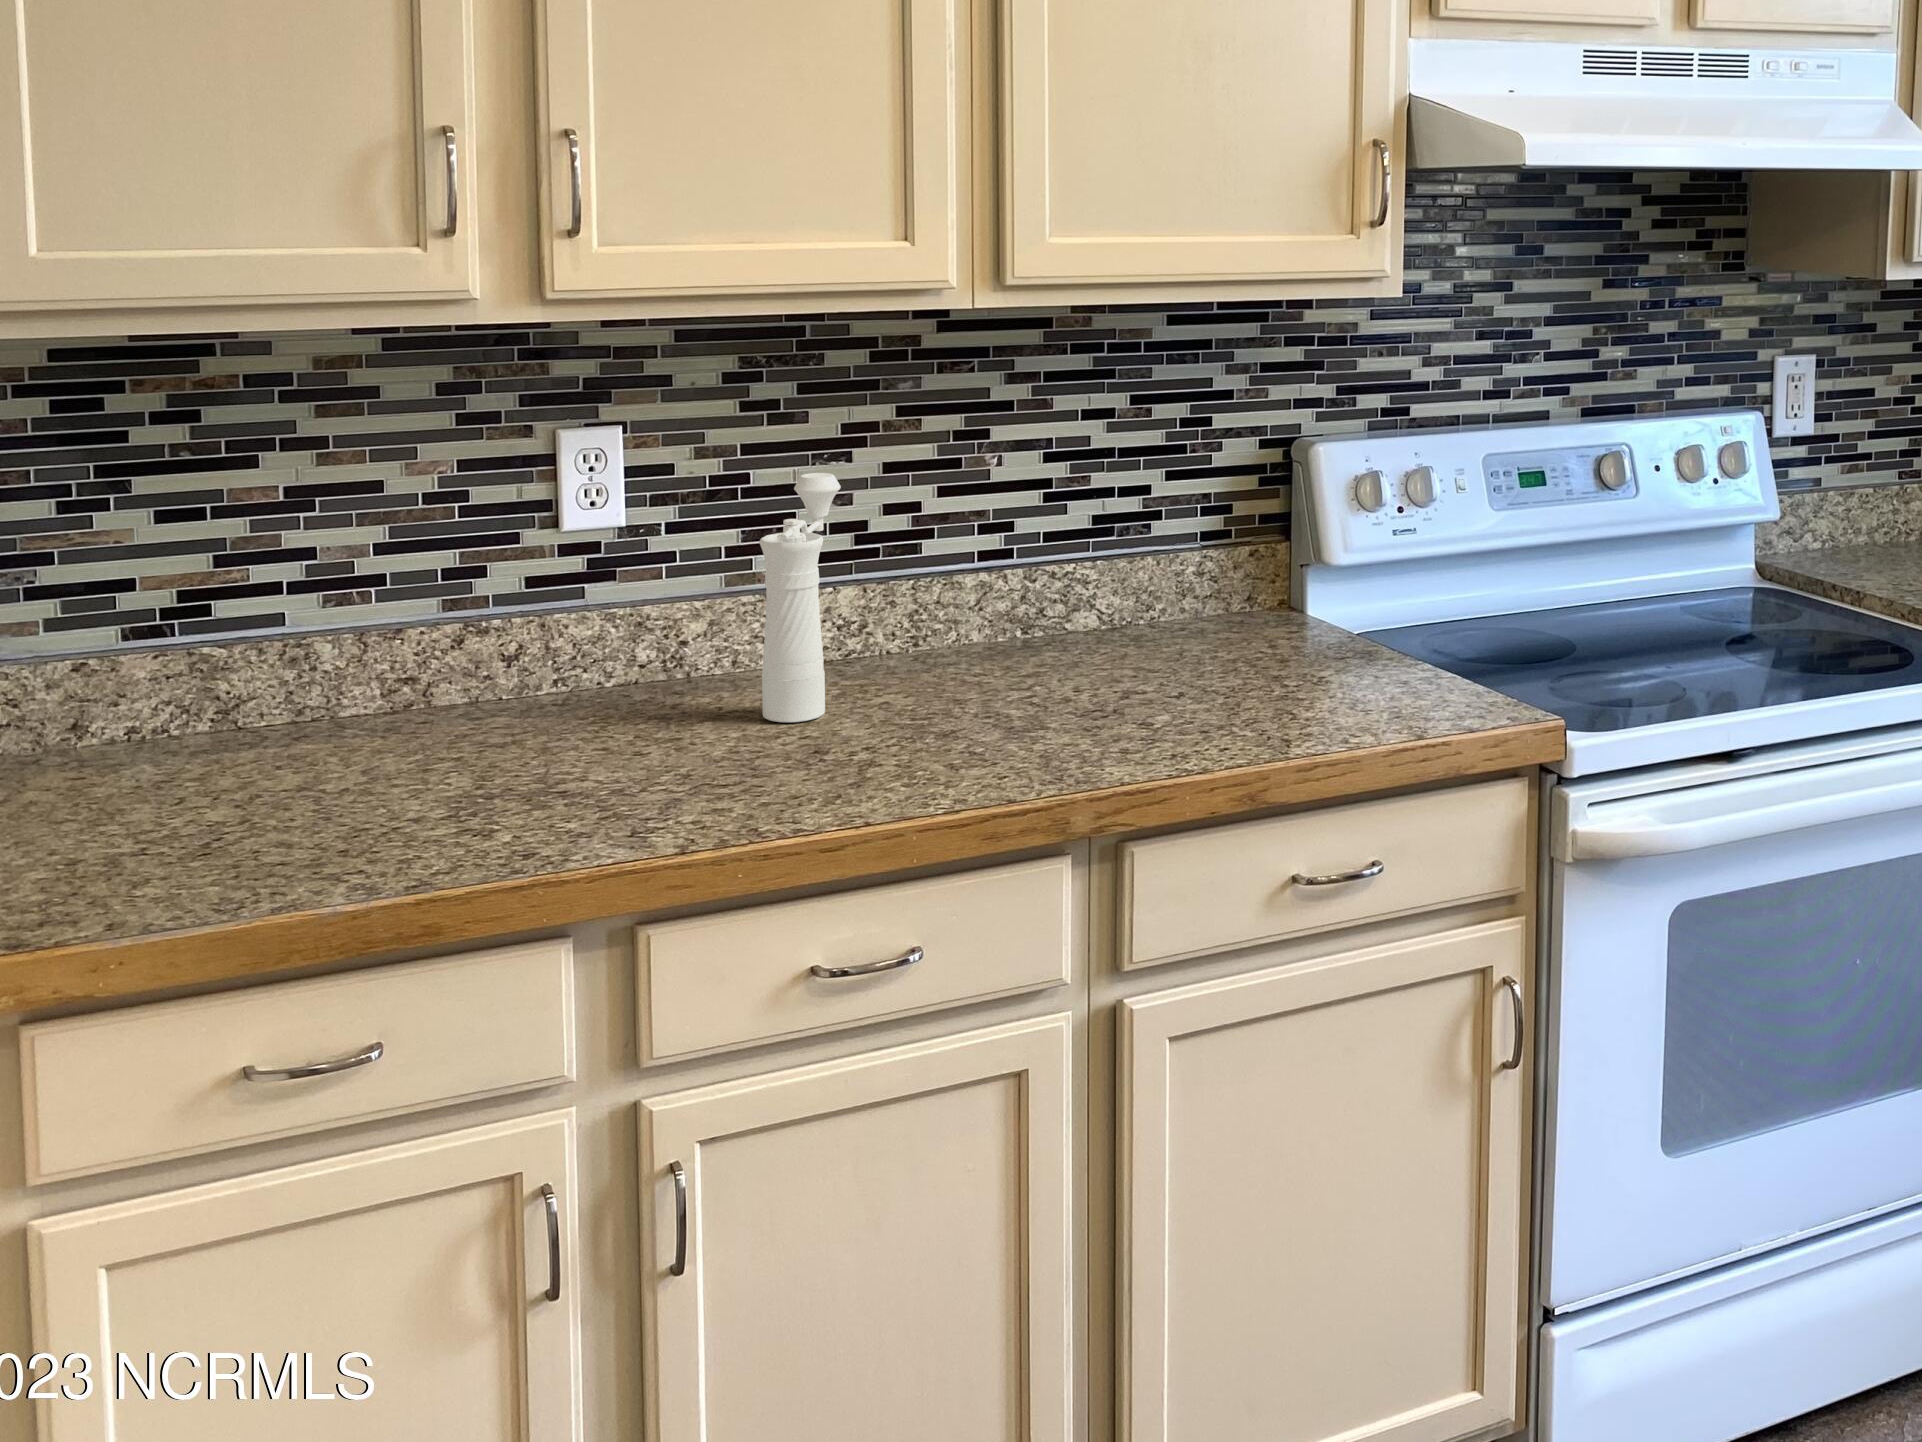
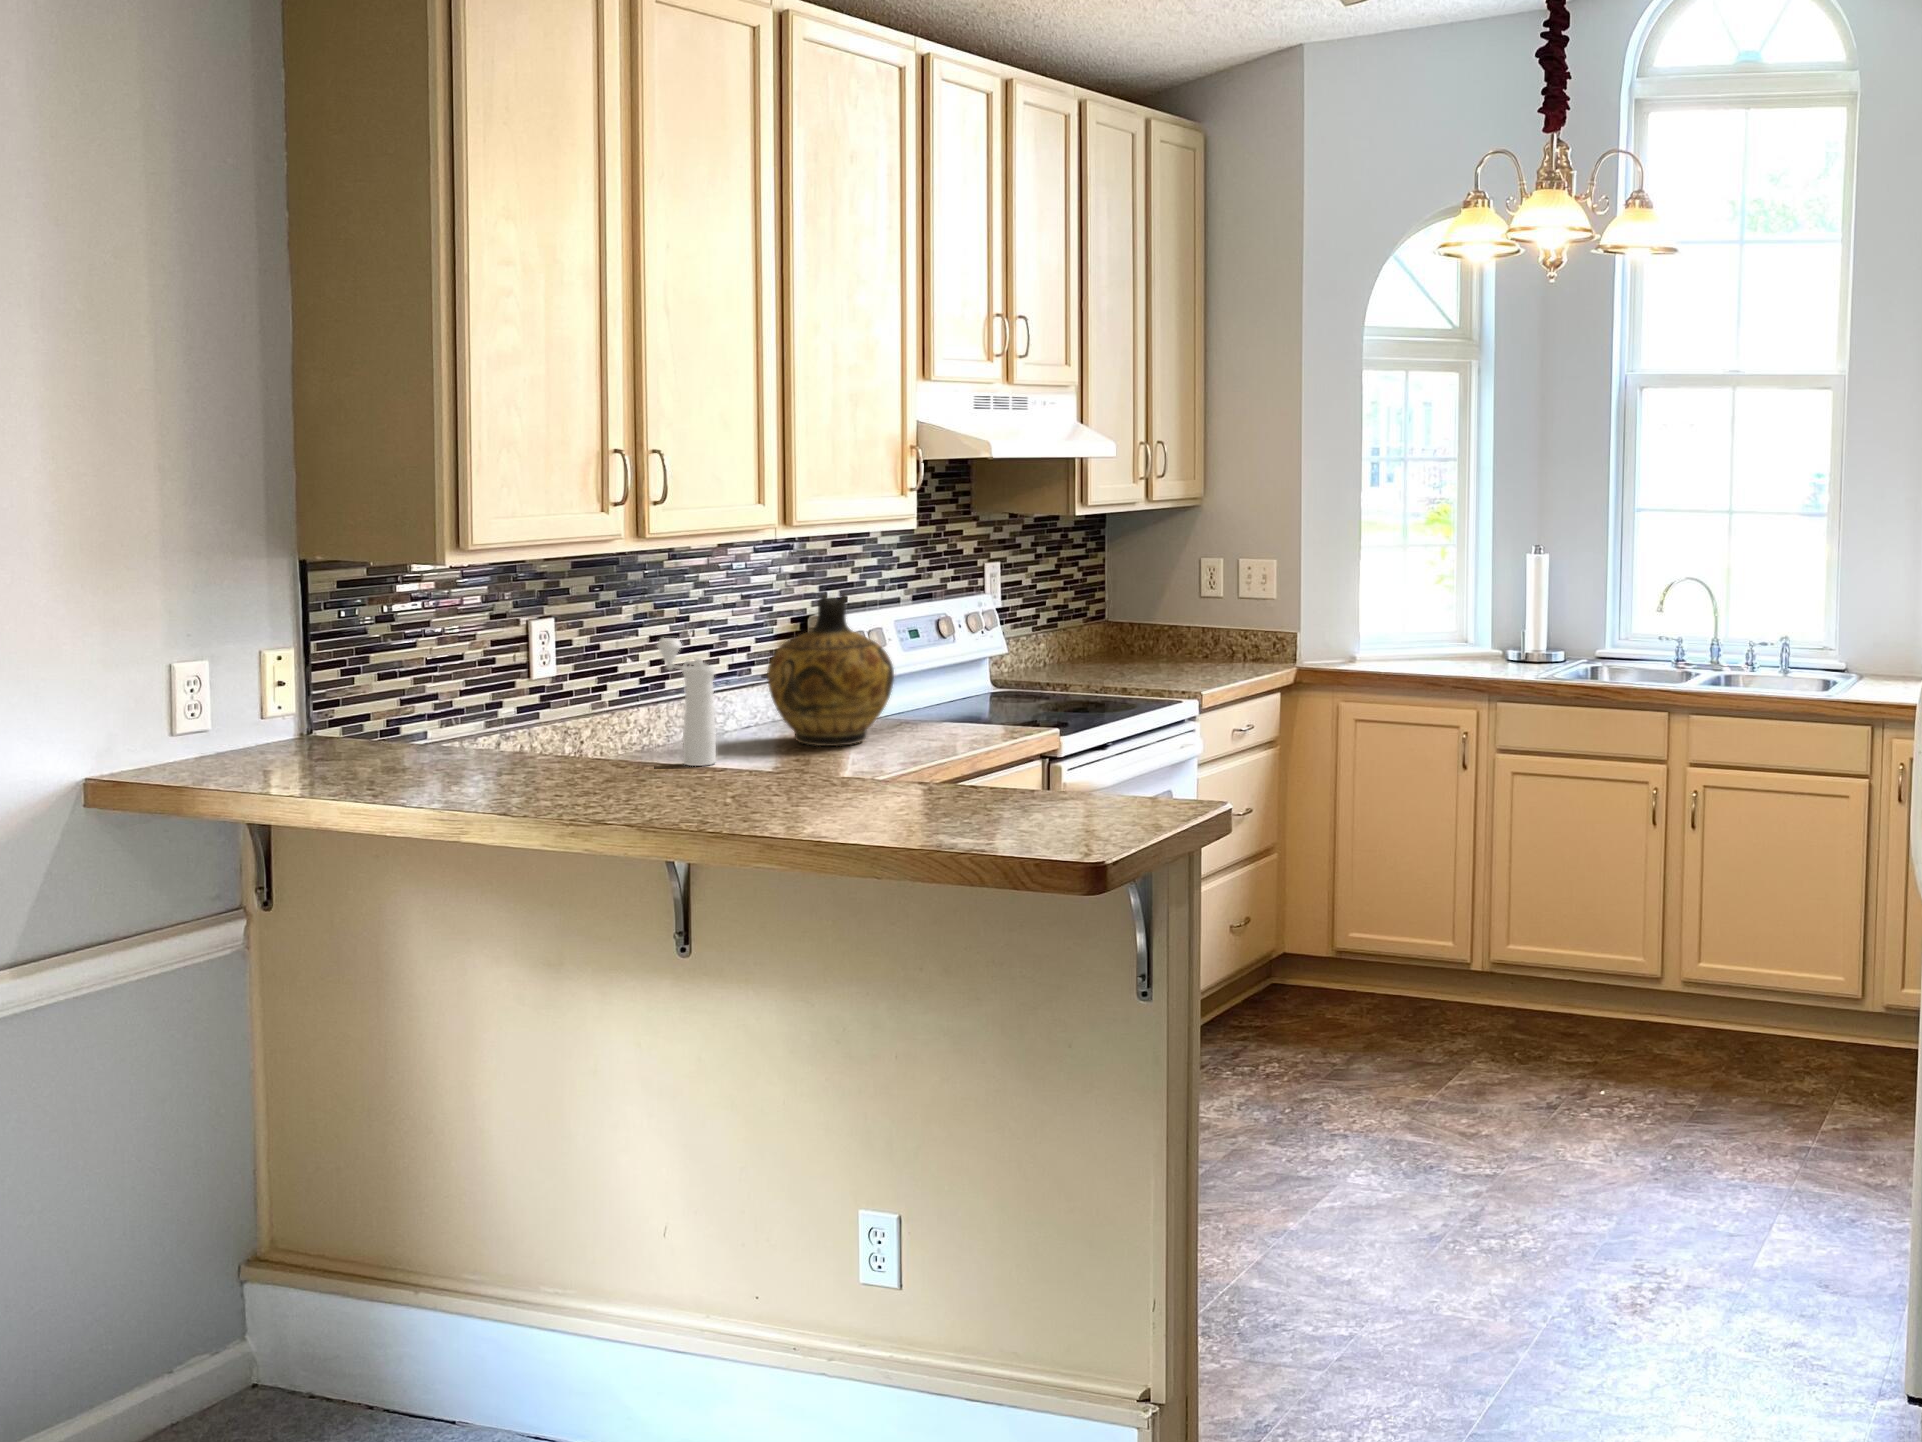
ceramic jug: none [1019,410,1253,704] -> present [767,593,894,746]

